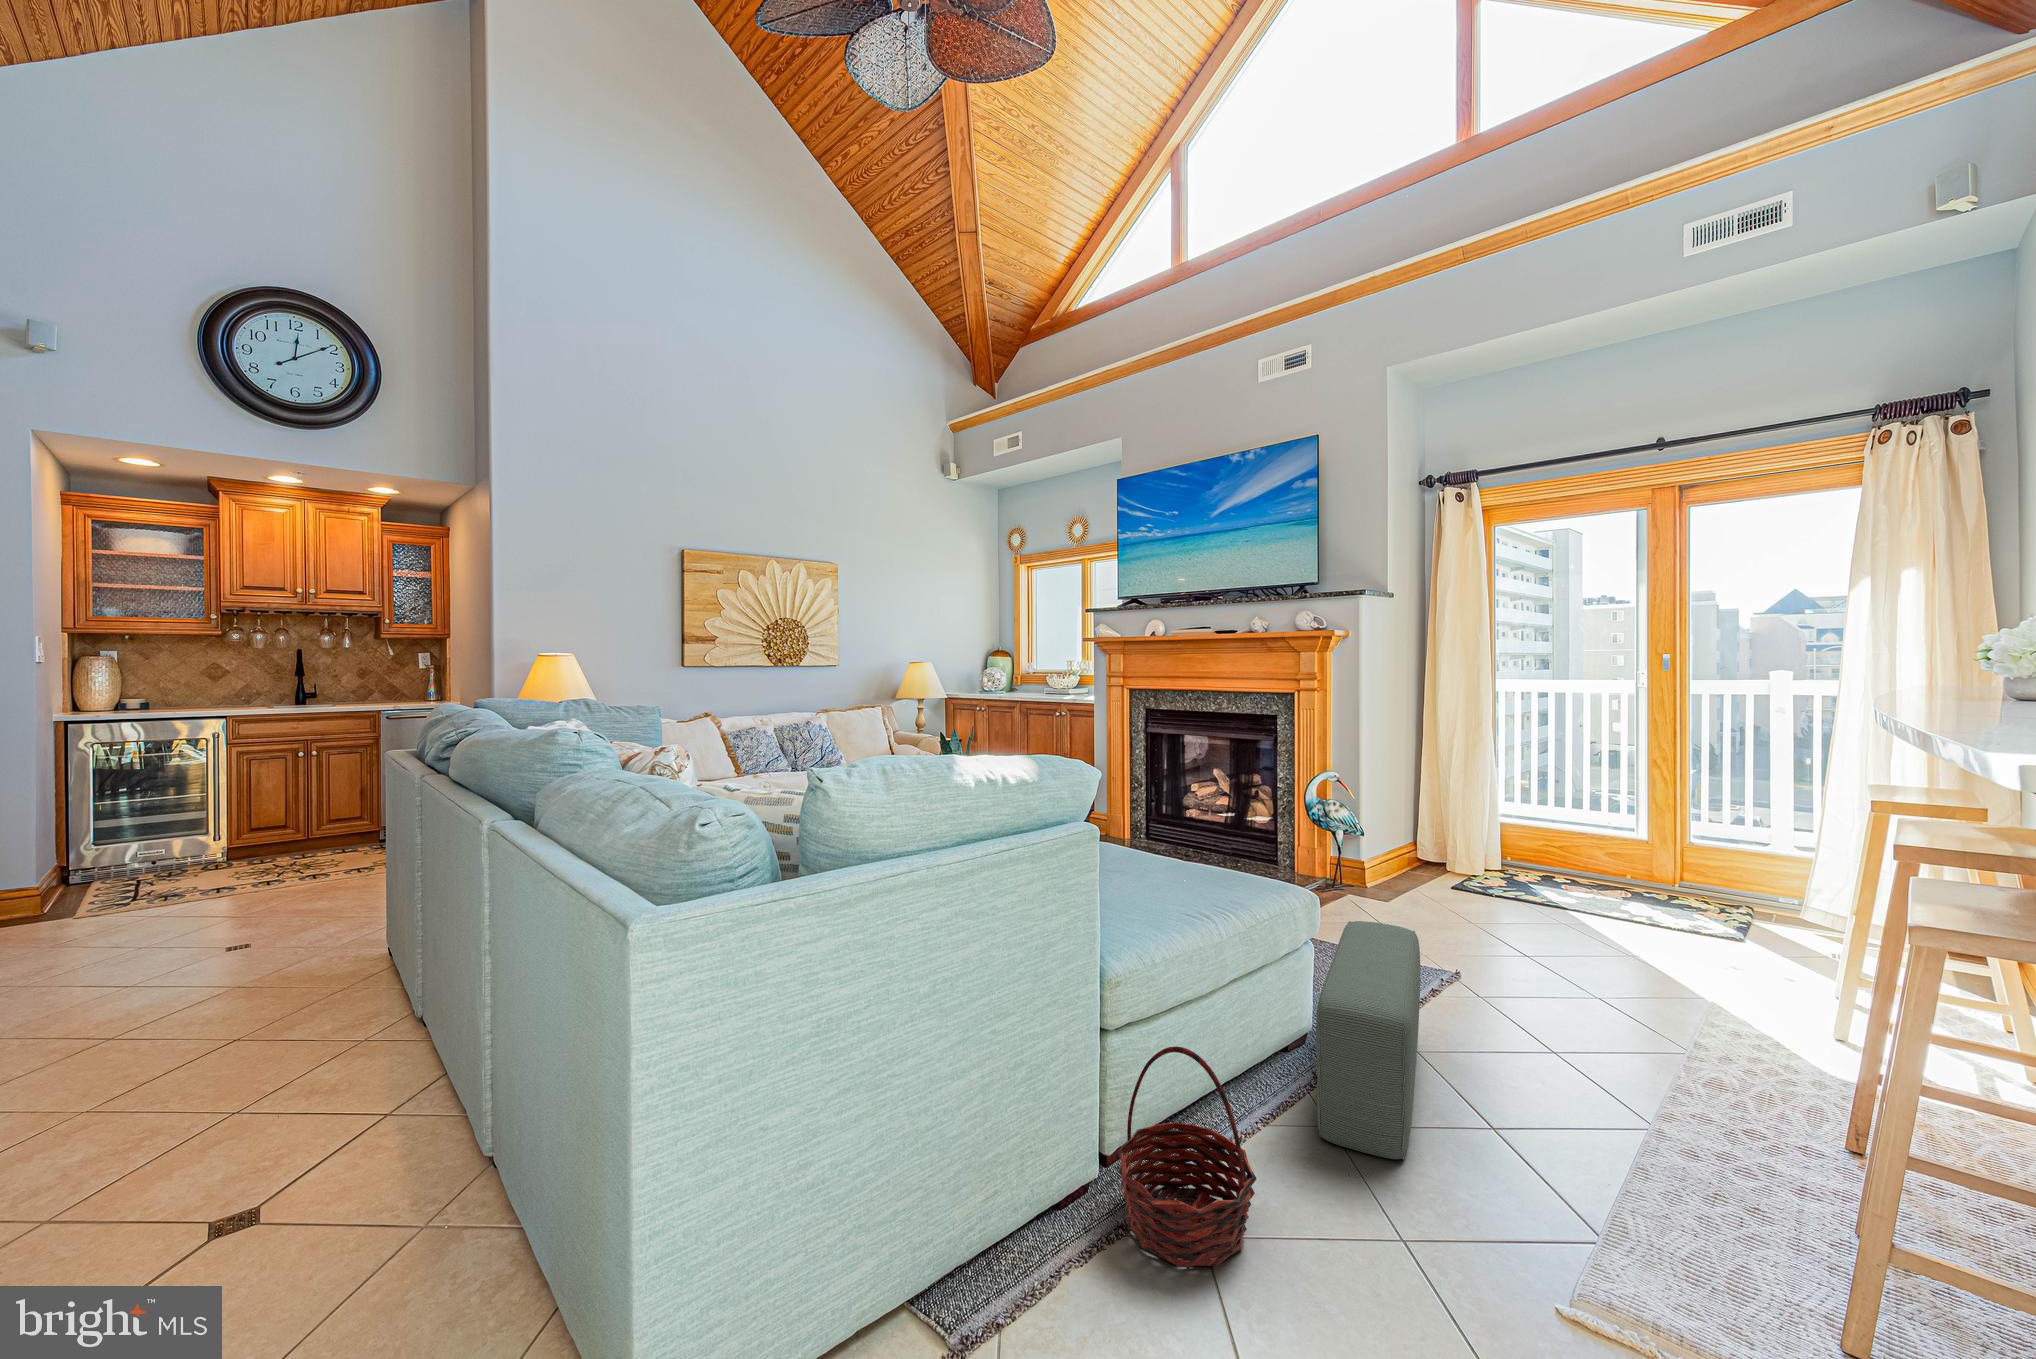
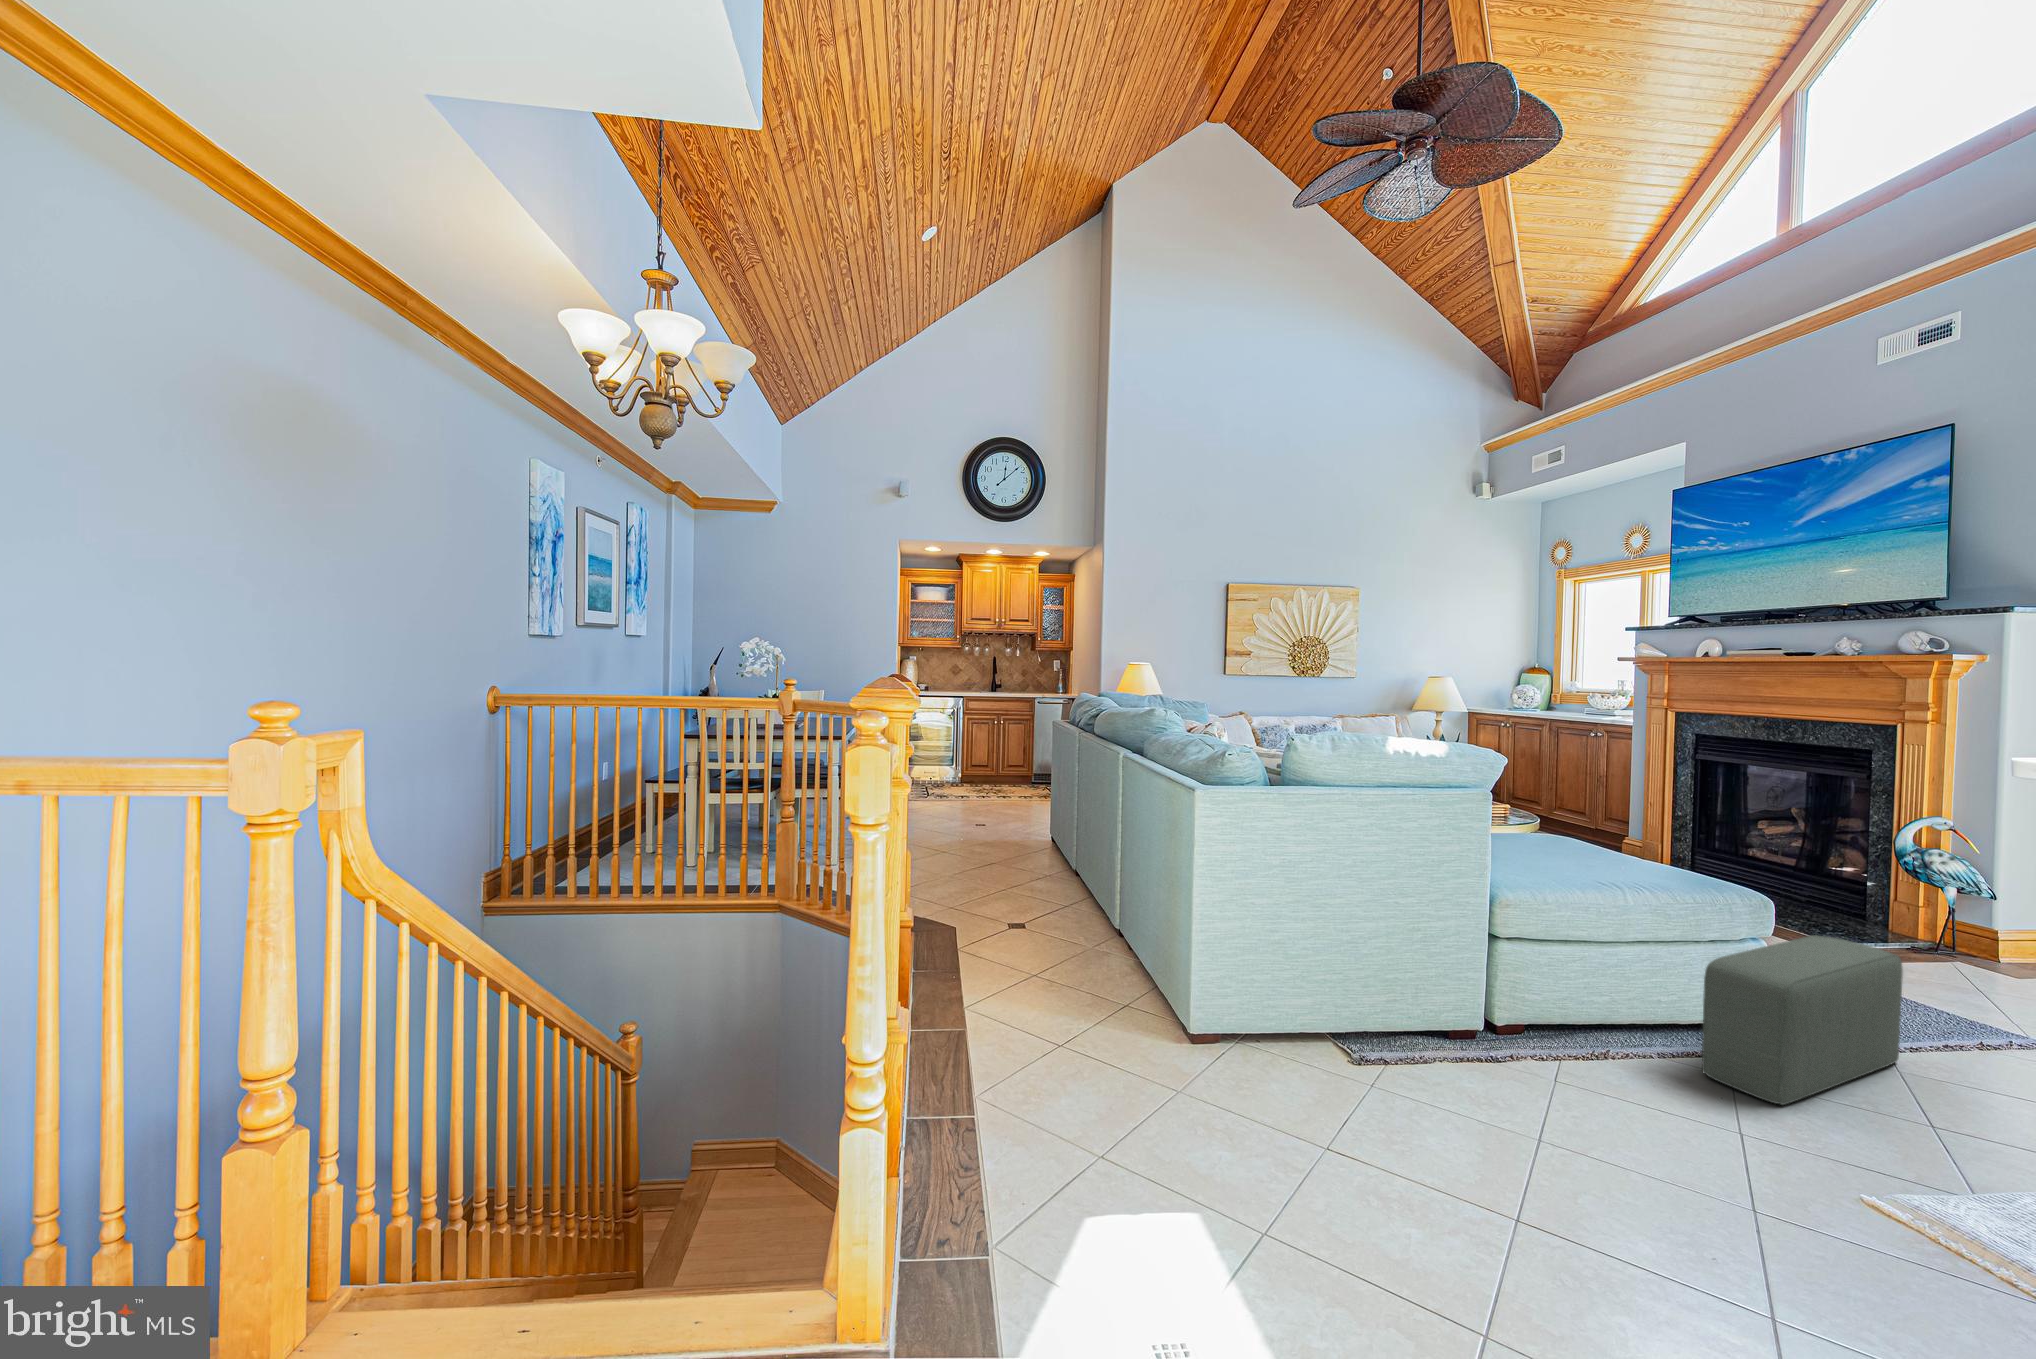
basket: present [1118,1047,1257,1267] -> none [1486,945,1597,1089]

